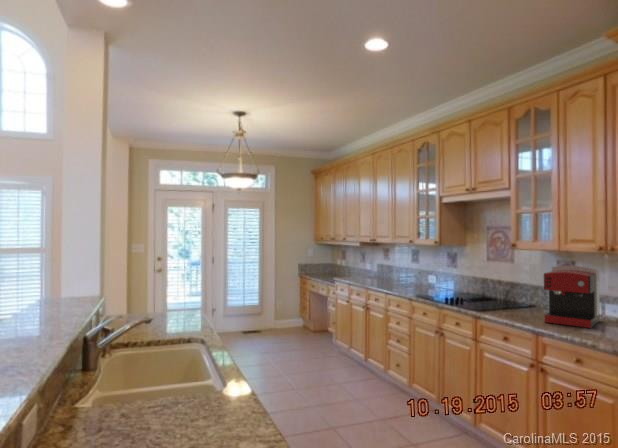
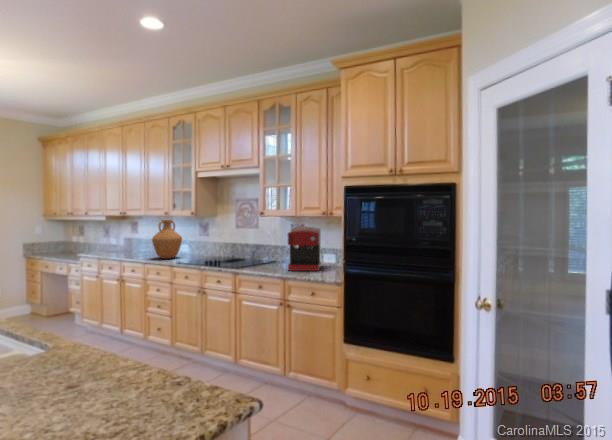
vase: none [395,249,426,291] -> present [152,220,182,259]

